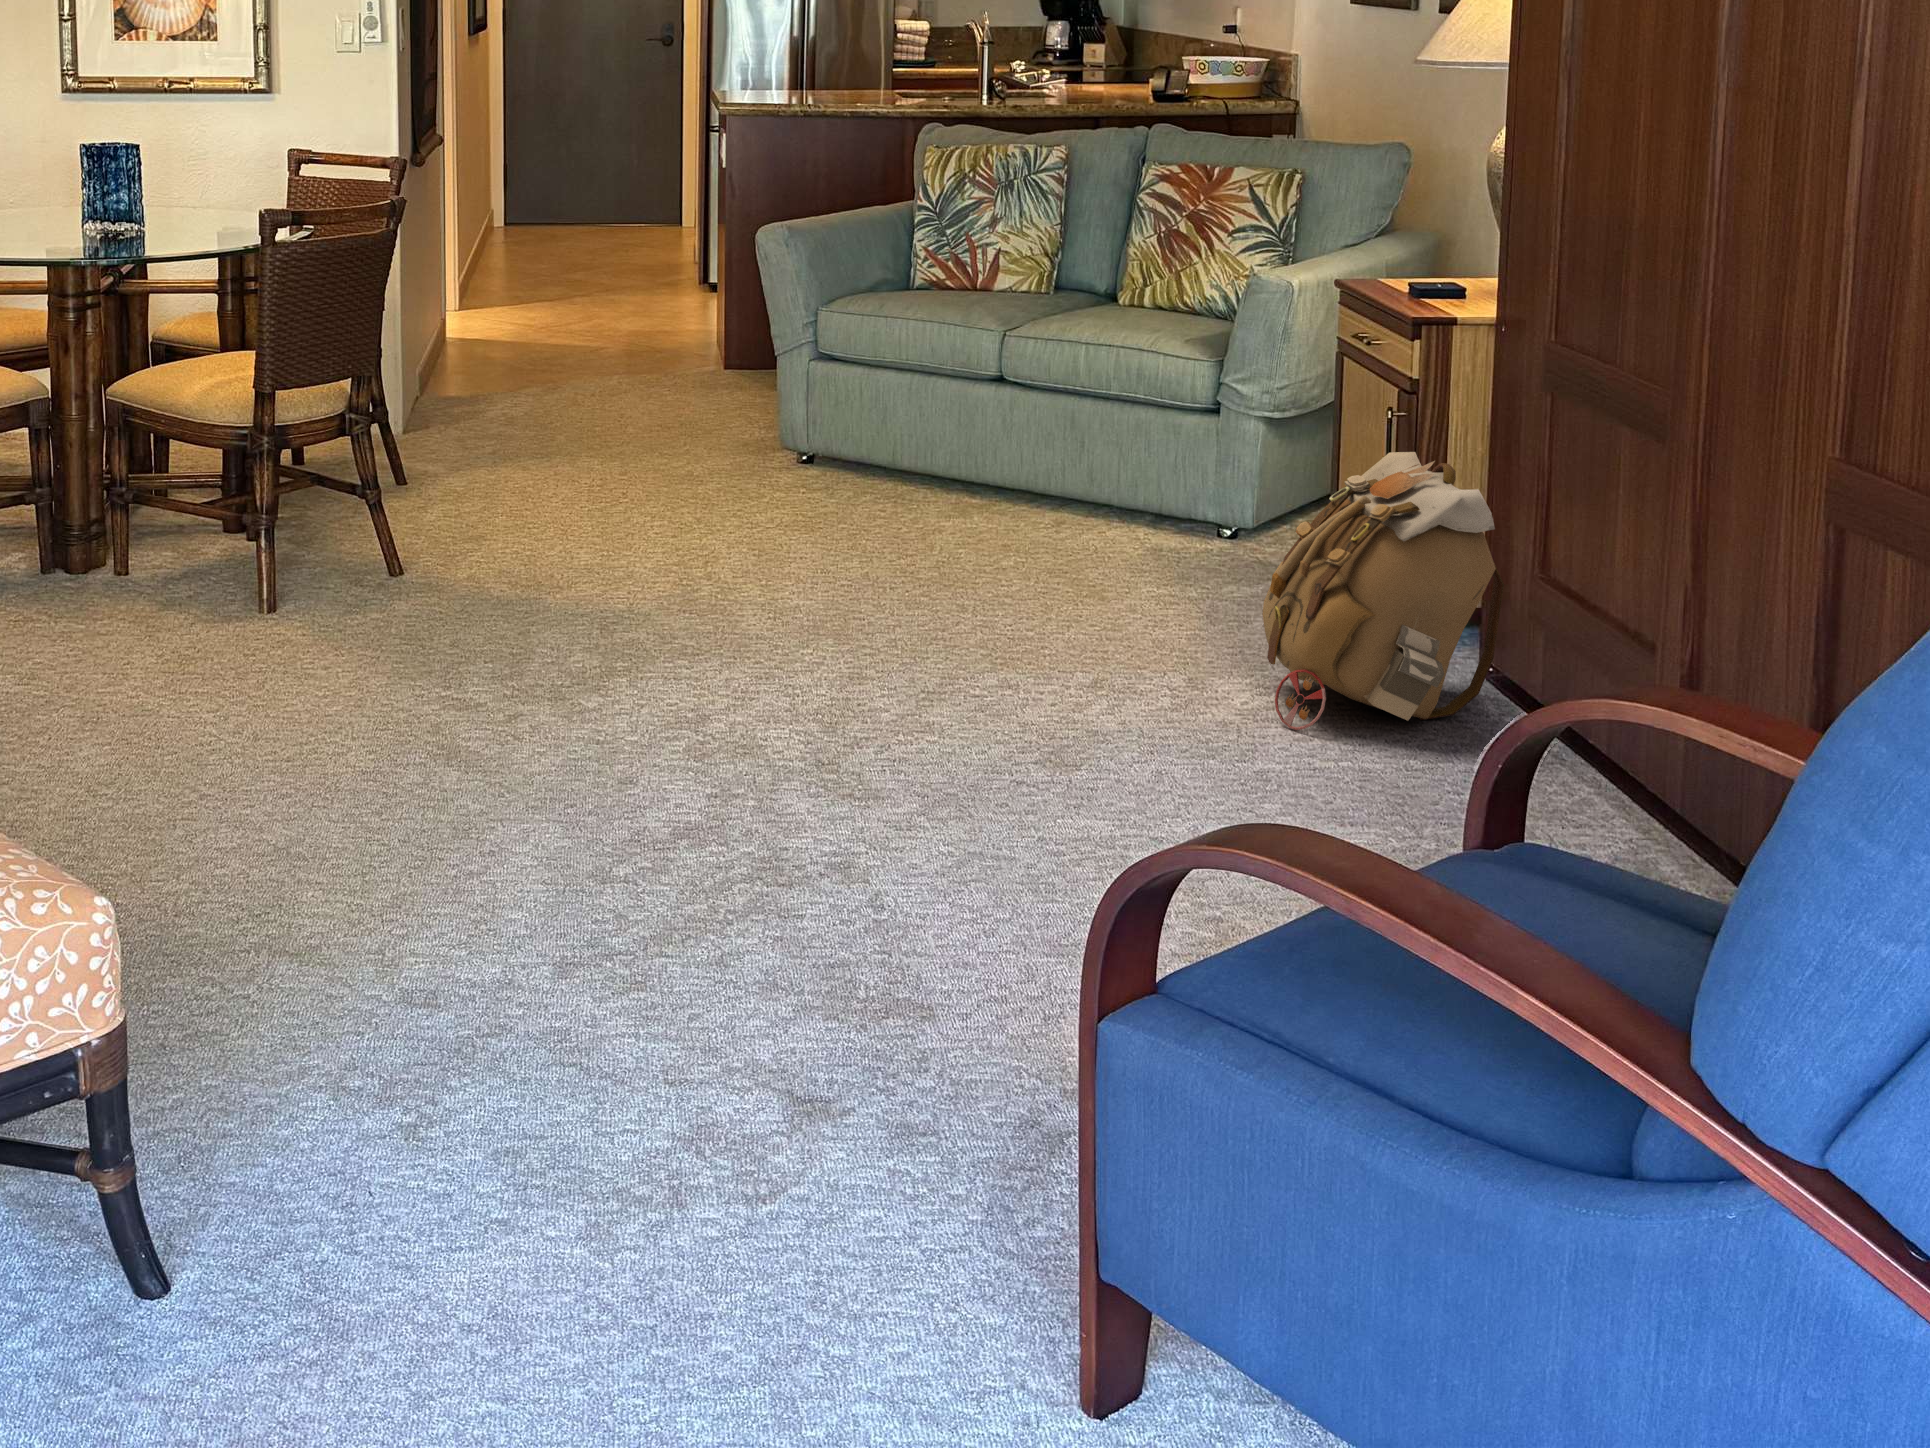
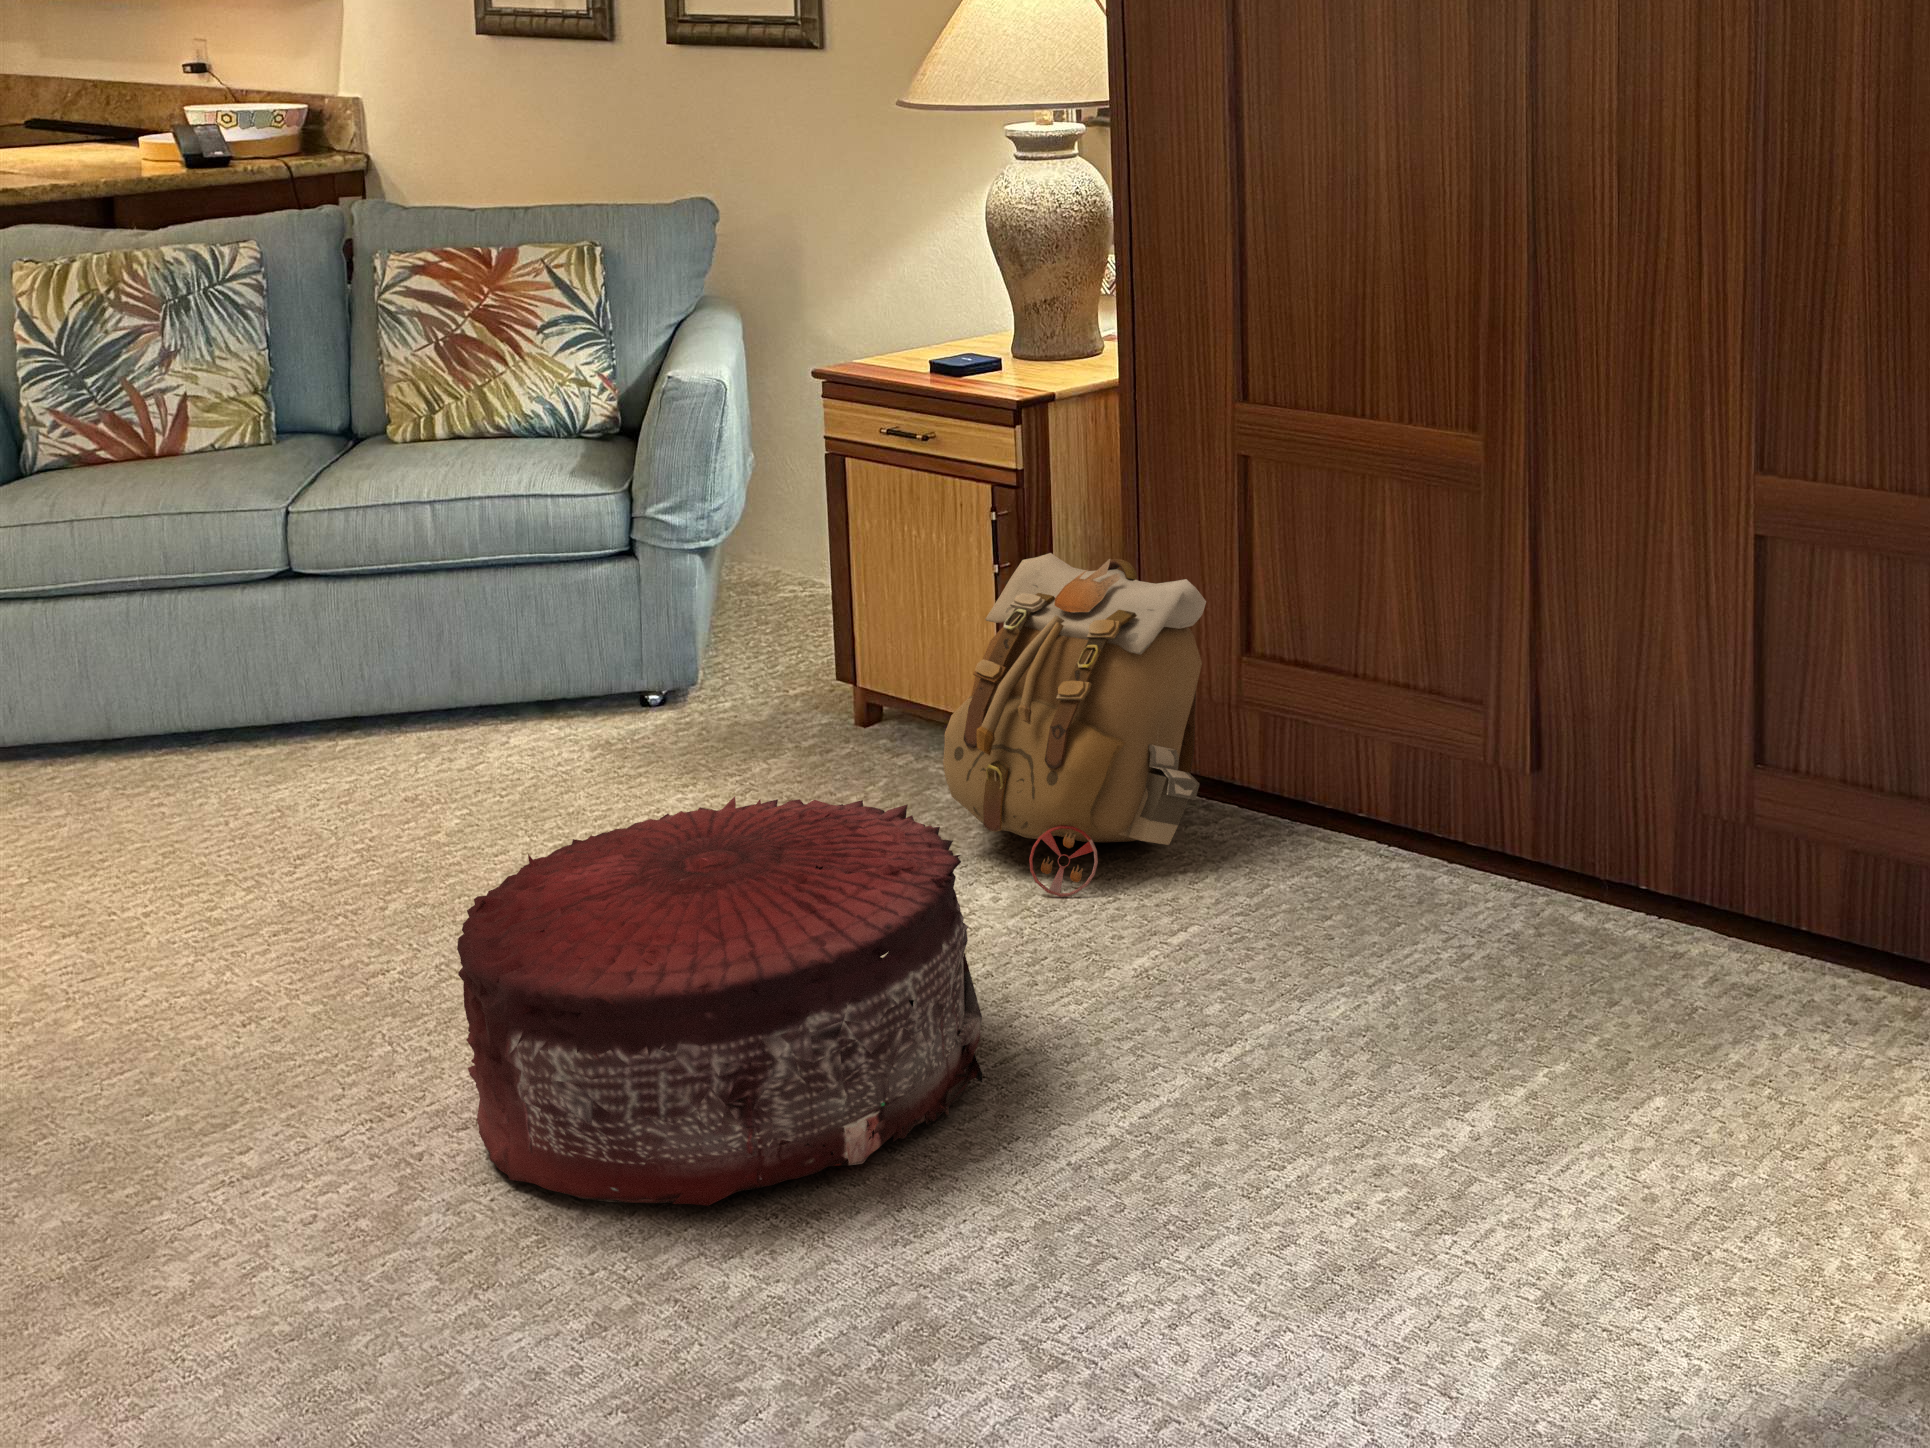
pouf: none [729,541,1090,806] -> present [457,796,982,1206]

